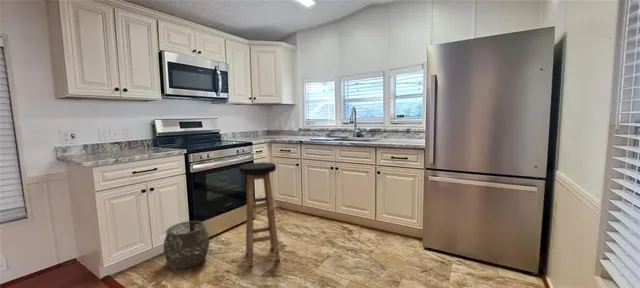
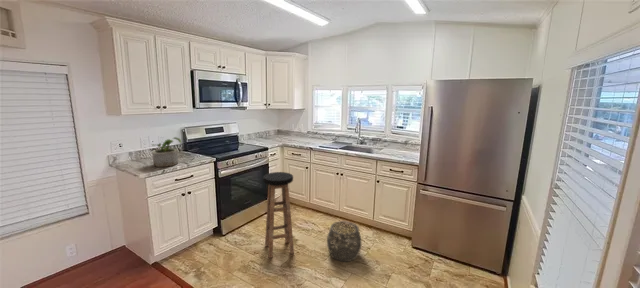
potted plant: none [106,124,143,157] -> present [152,137,181,167]
woven basket: present [164,221,209,269] -> present [327,221,361,262]

